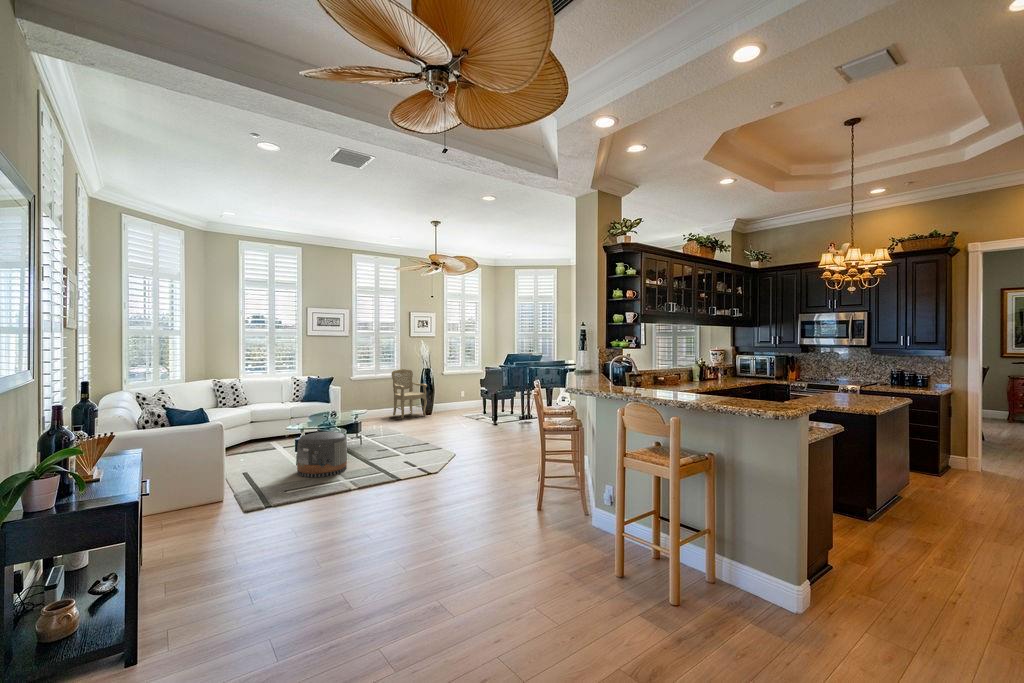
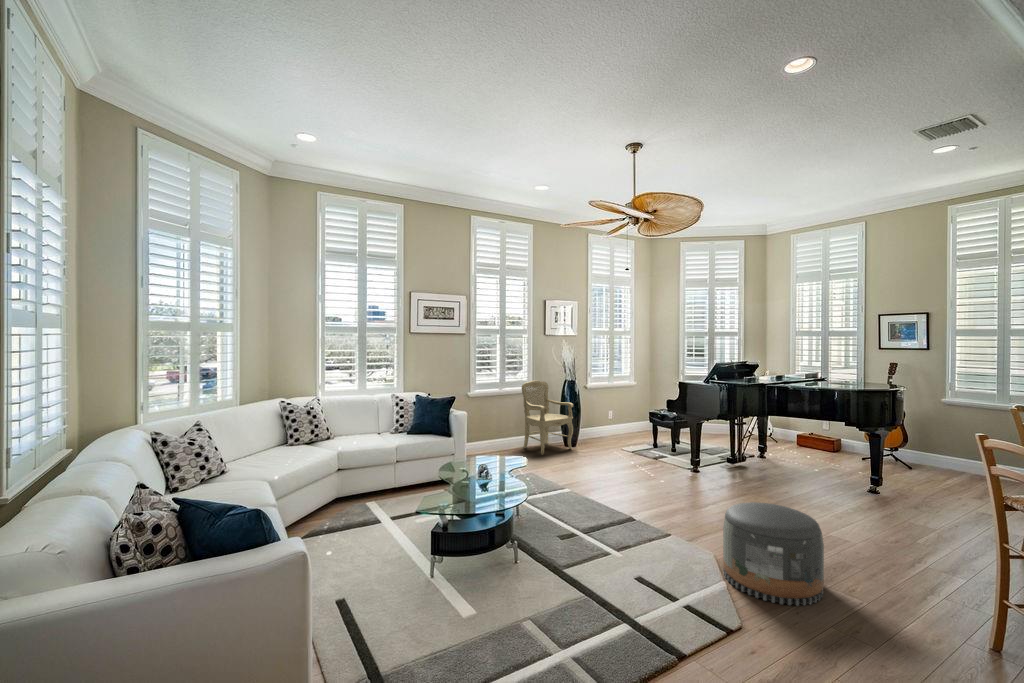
pouf: present [297,432,347,477] -> present [723,502,824,606]

